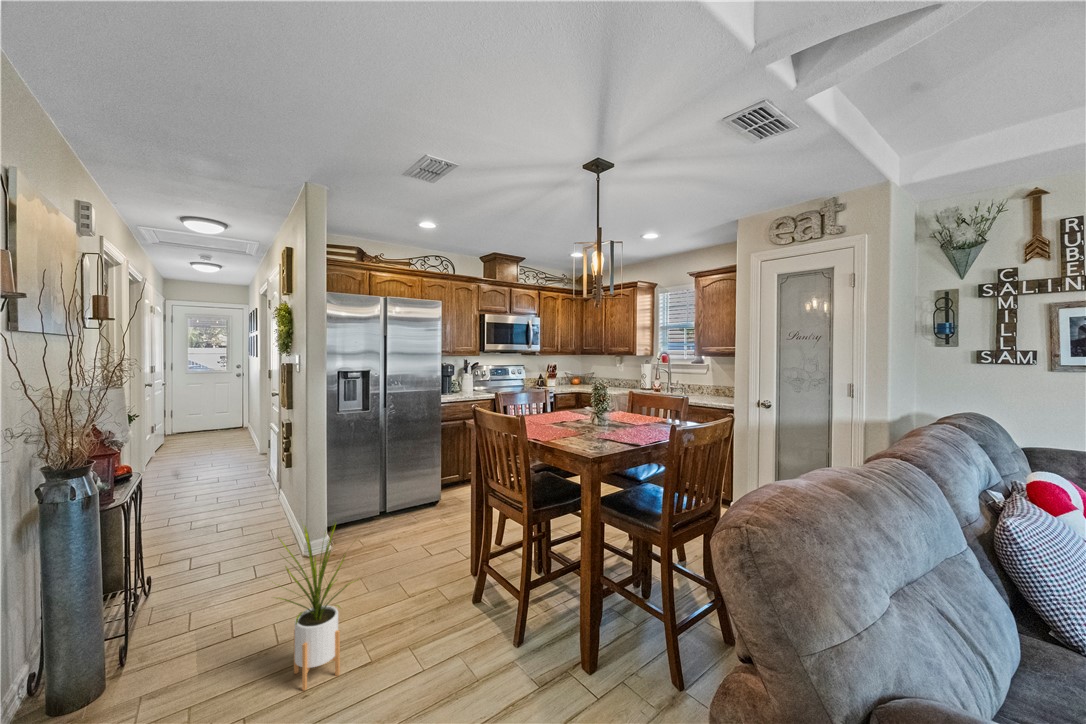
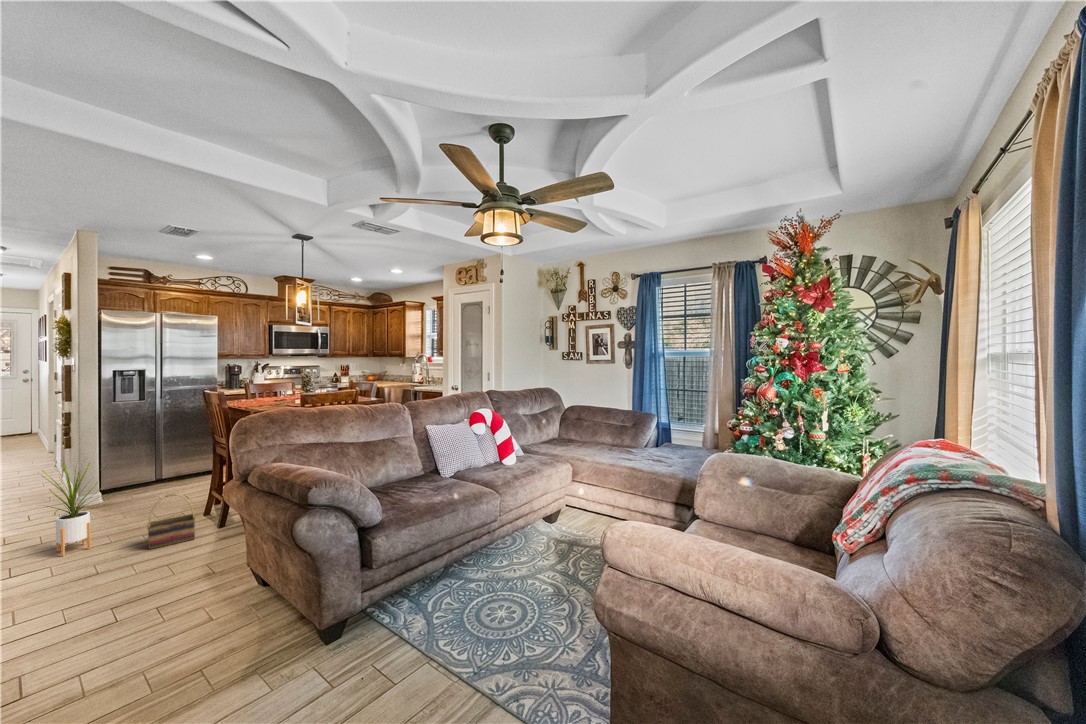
basket: none [422,595,492,700] -> present [147,494,195,549]

